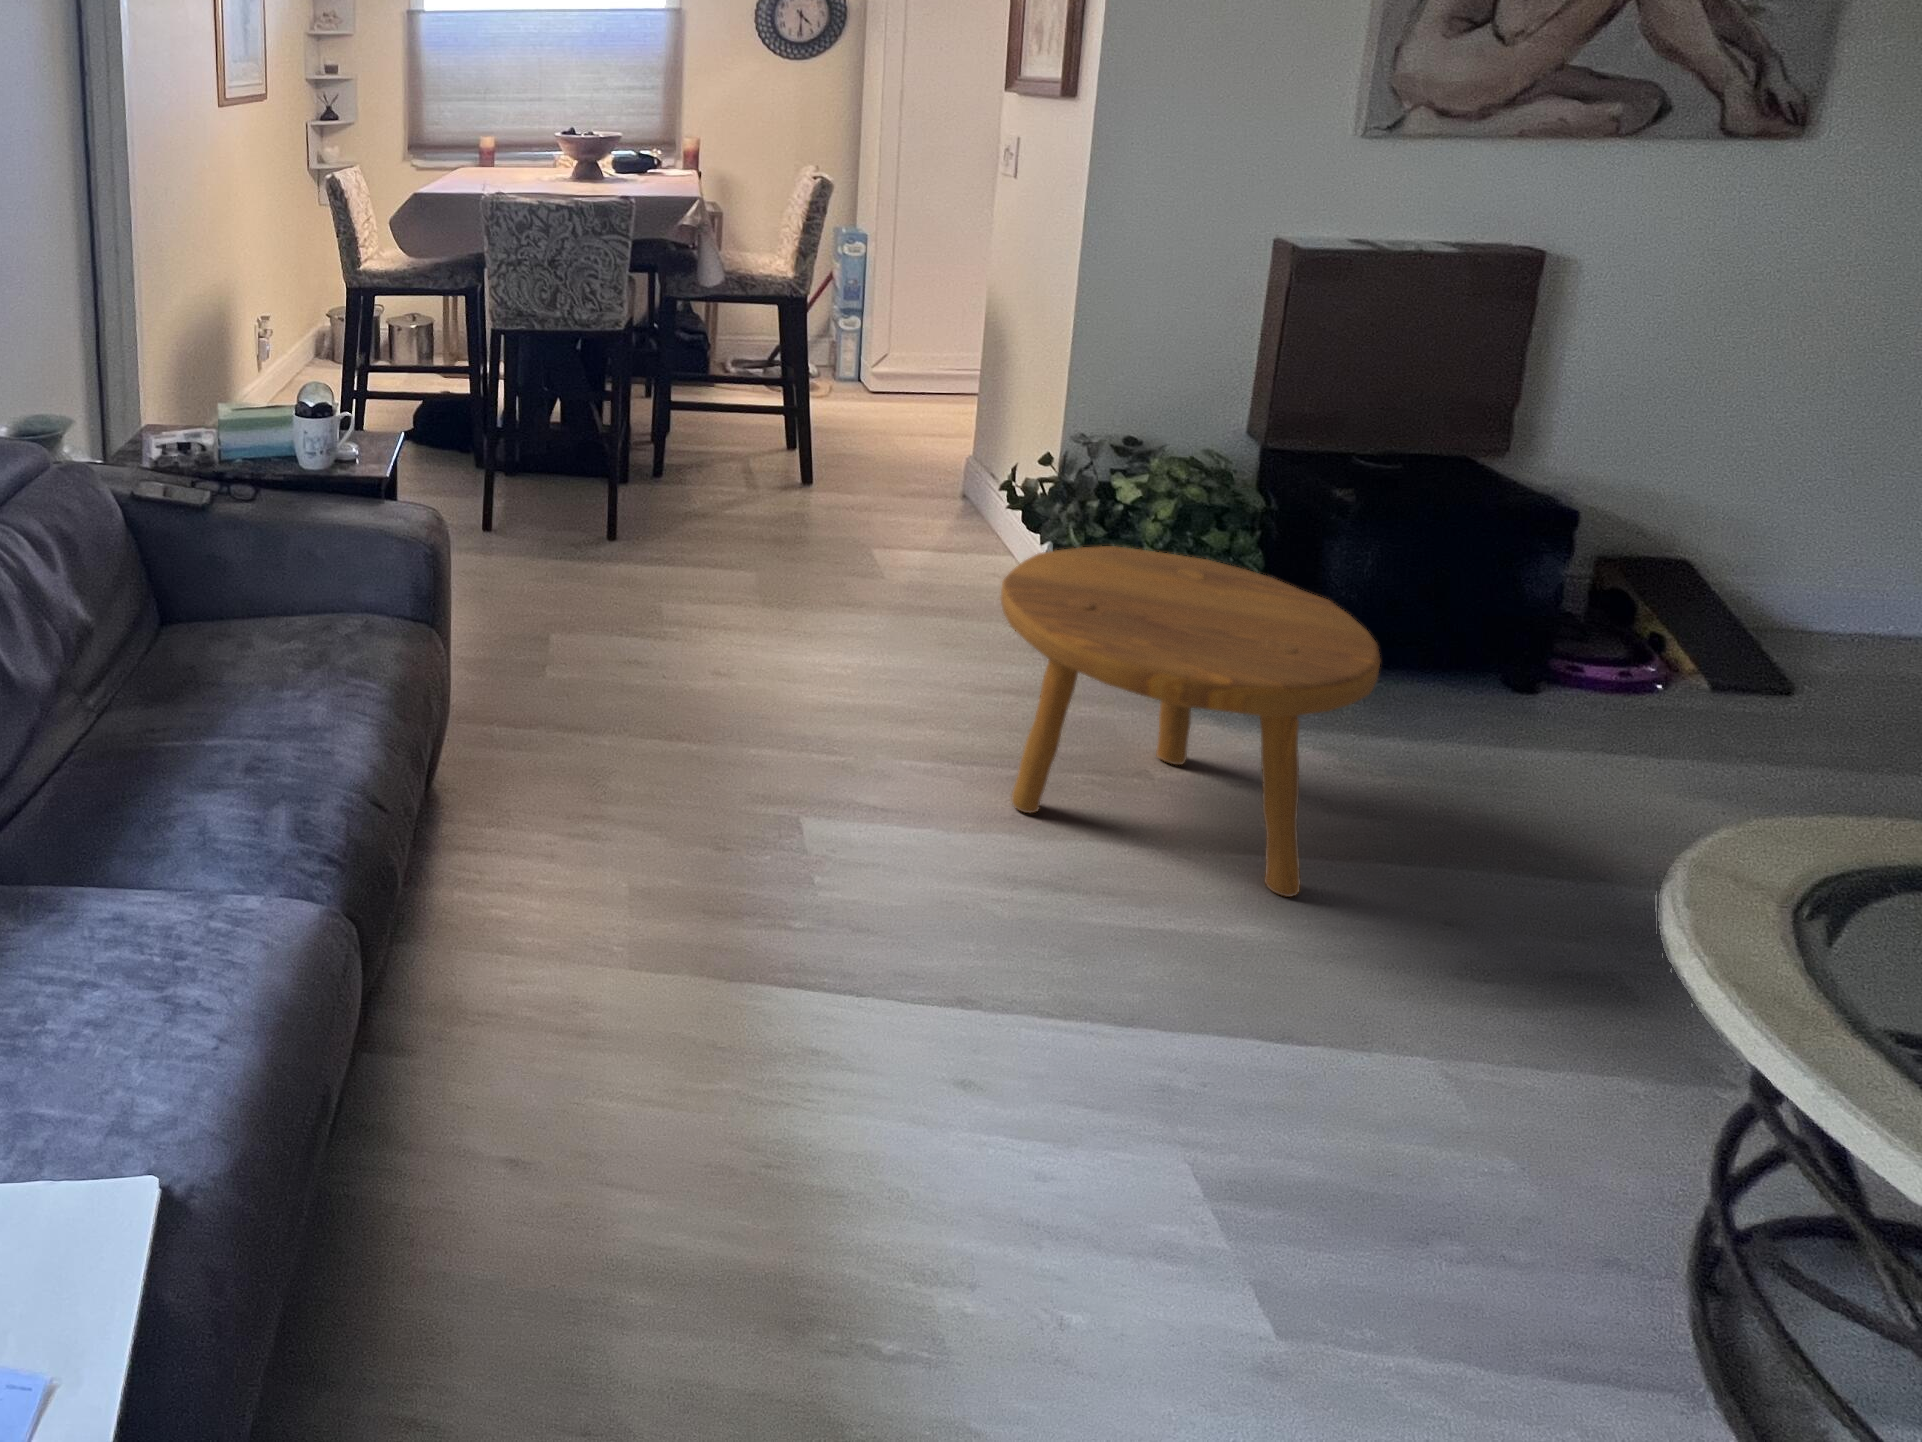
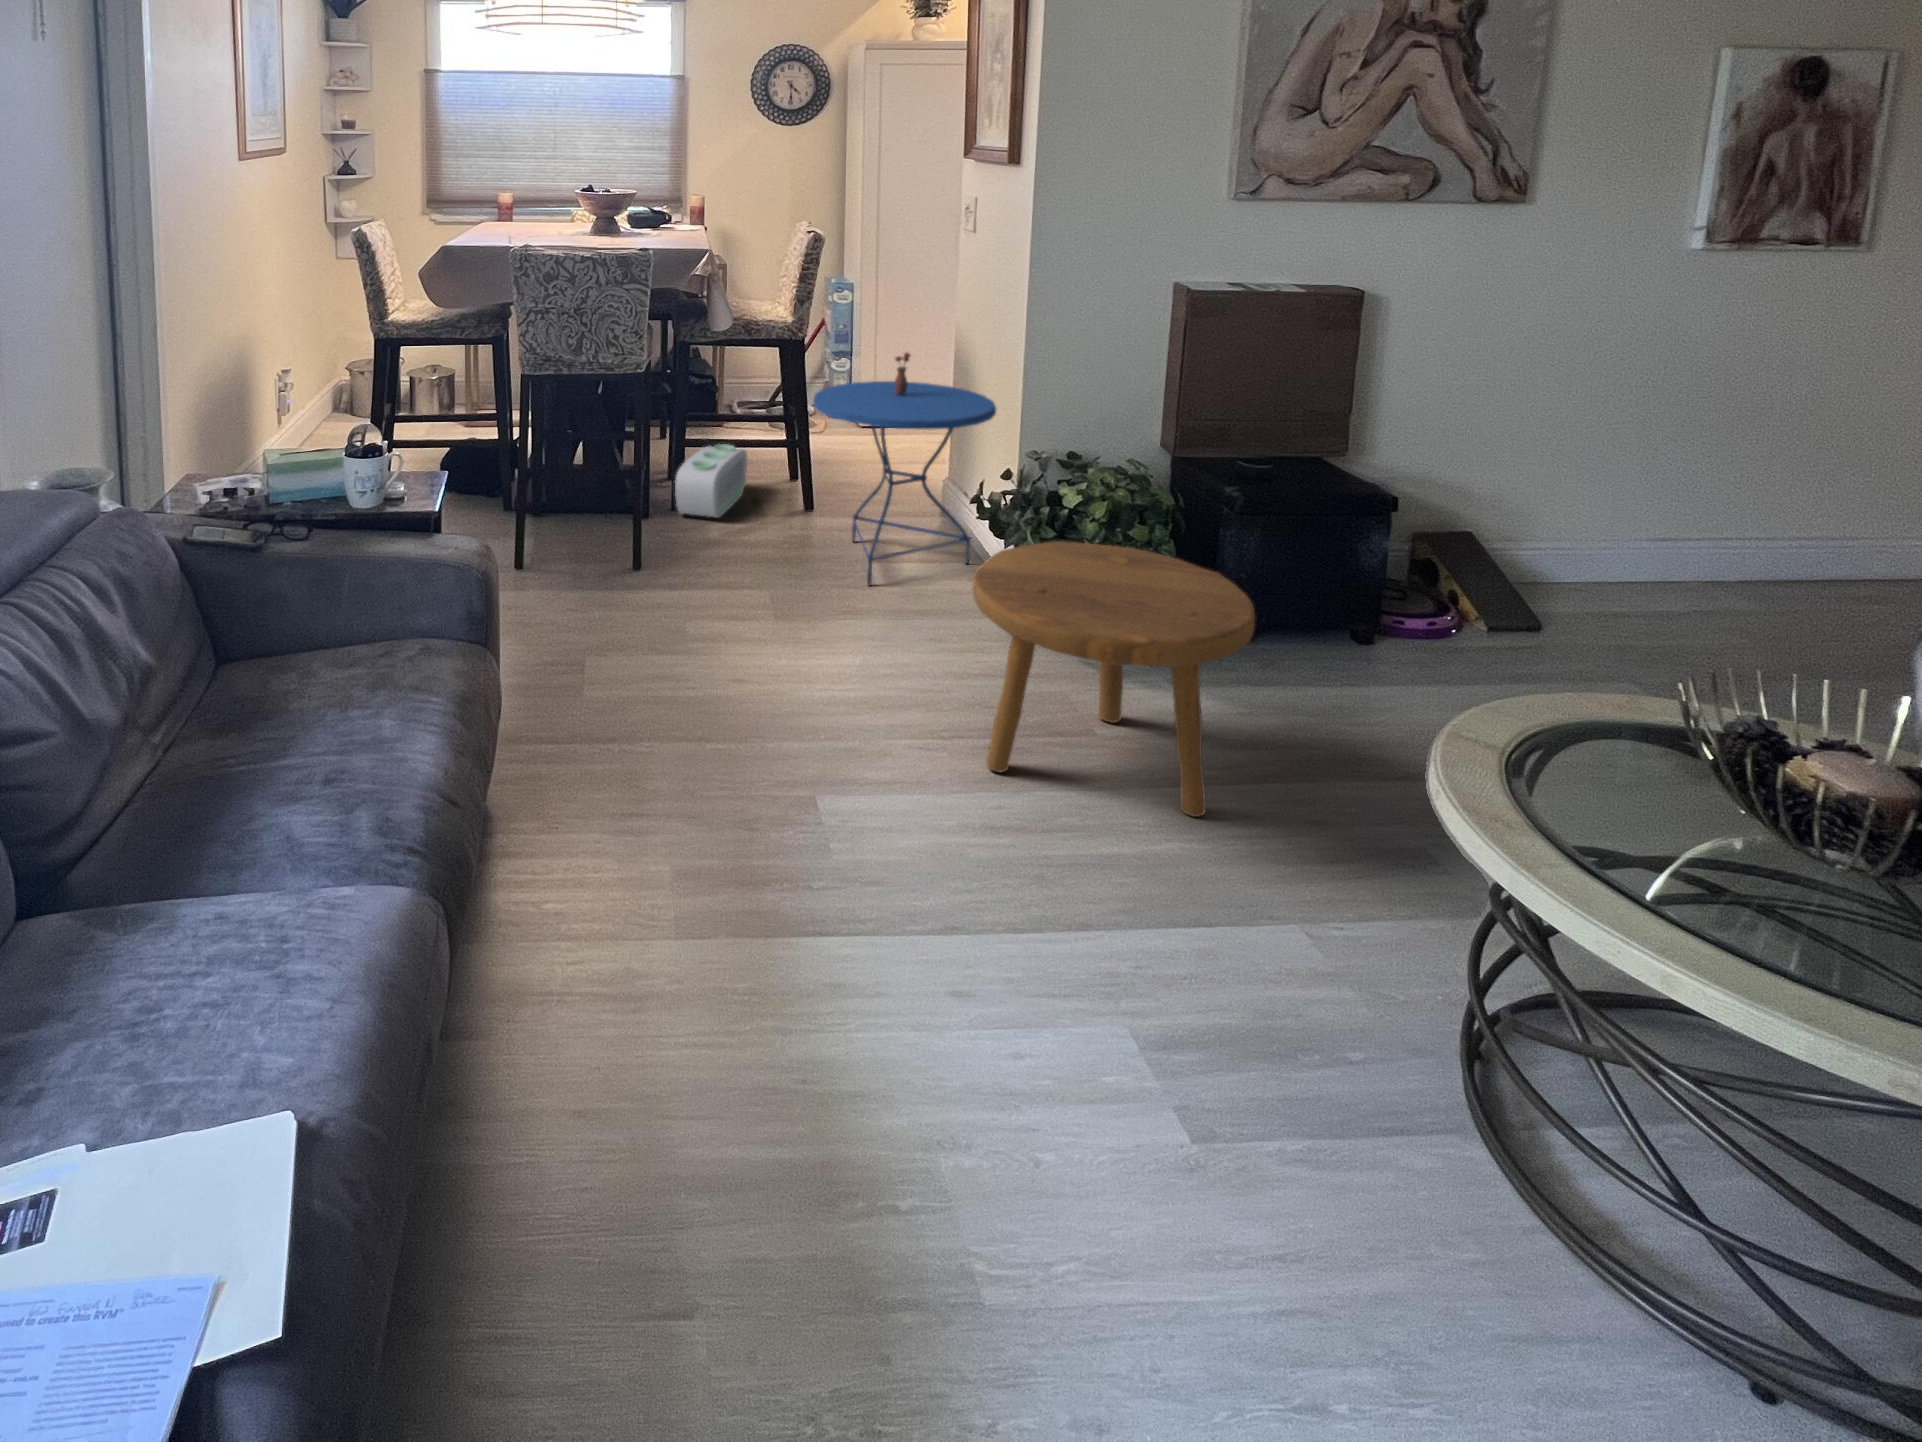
side table: none [816,314,1037,575] -> present [813,353,996,585]
air purifier: none [659,408,741,488] -> present [675,444,747,517]

